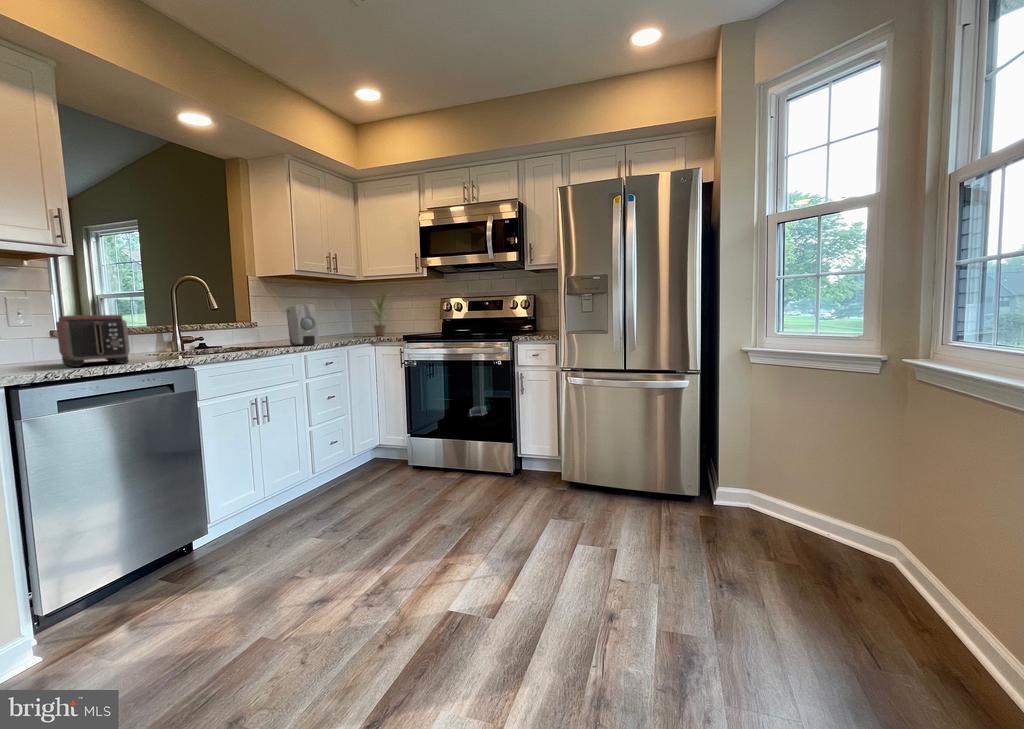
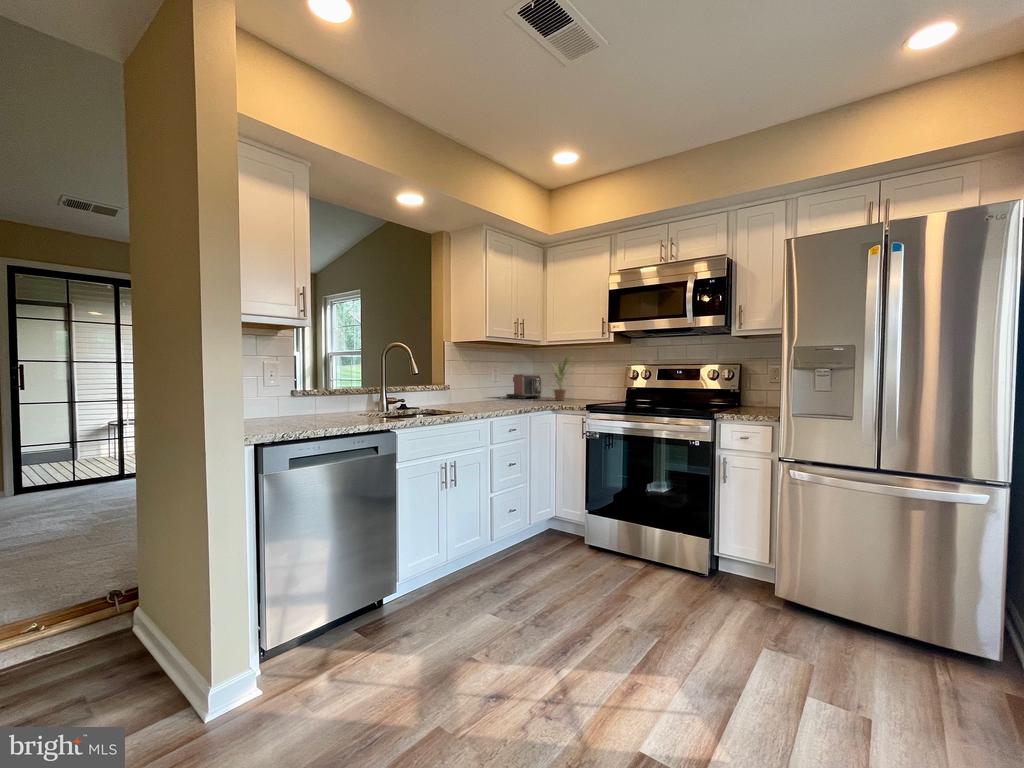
soap dispenser: present [286,304,318,346] -> none [477,370,504,410]
toaster: present [56,315,130,367] -> present [507,374,542,399]

